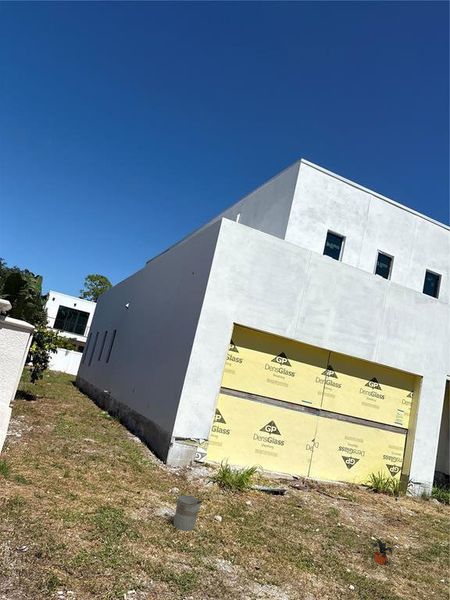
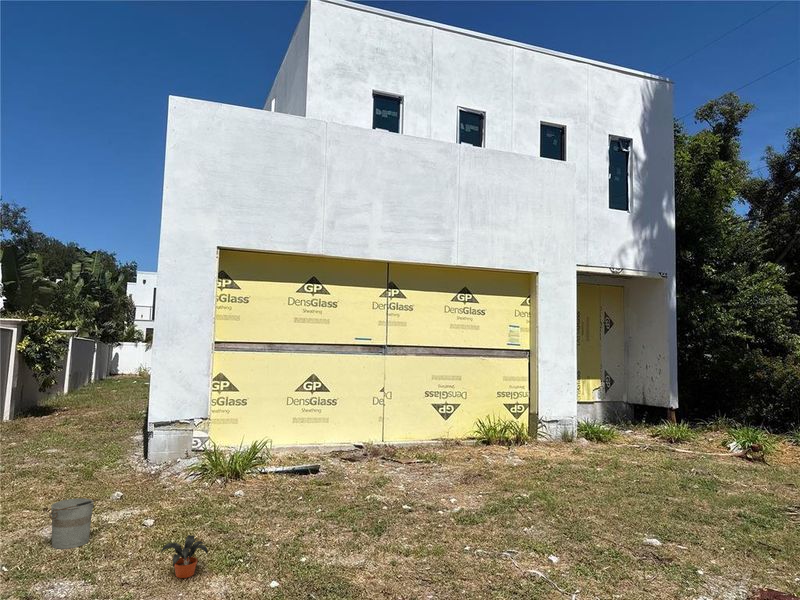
potted plant: present [370,539,394,565] -> present [161,535,208,578]

